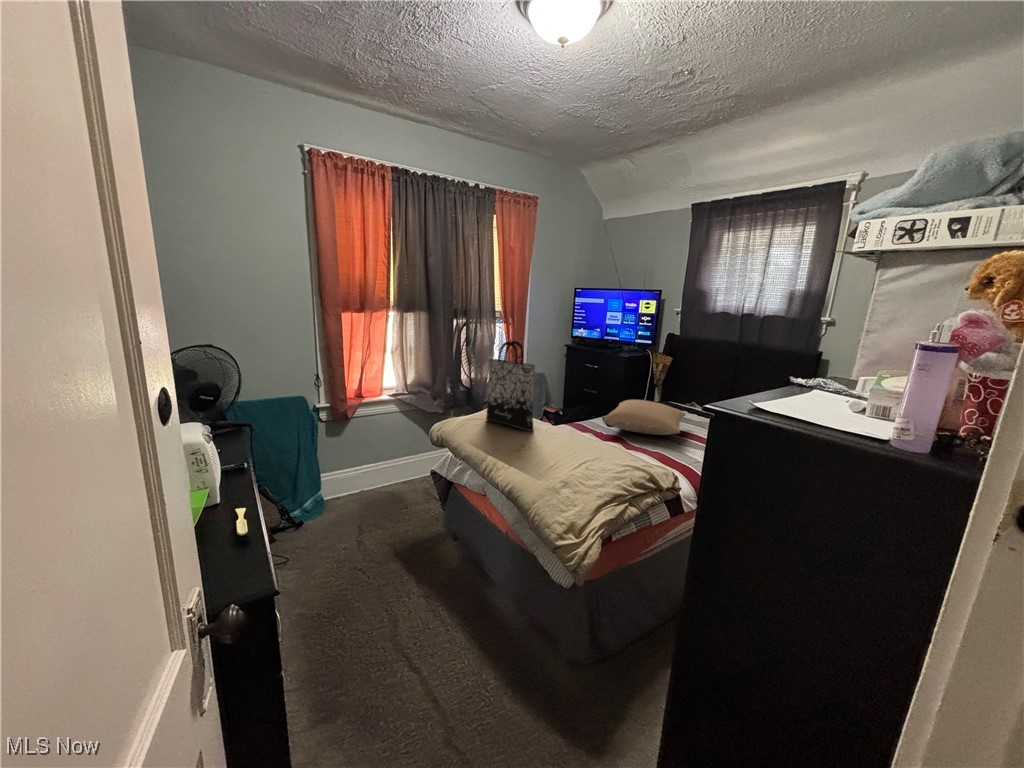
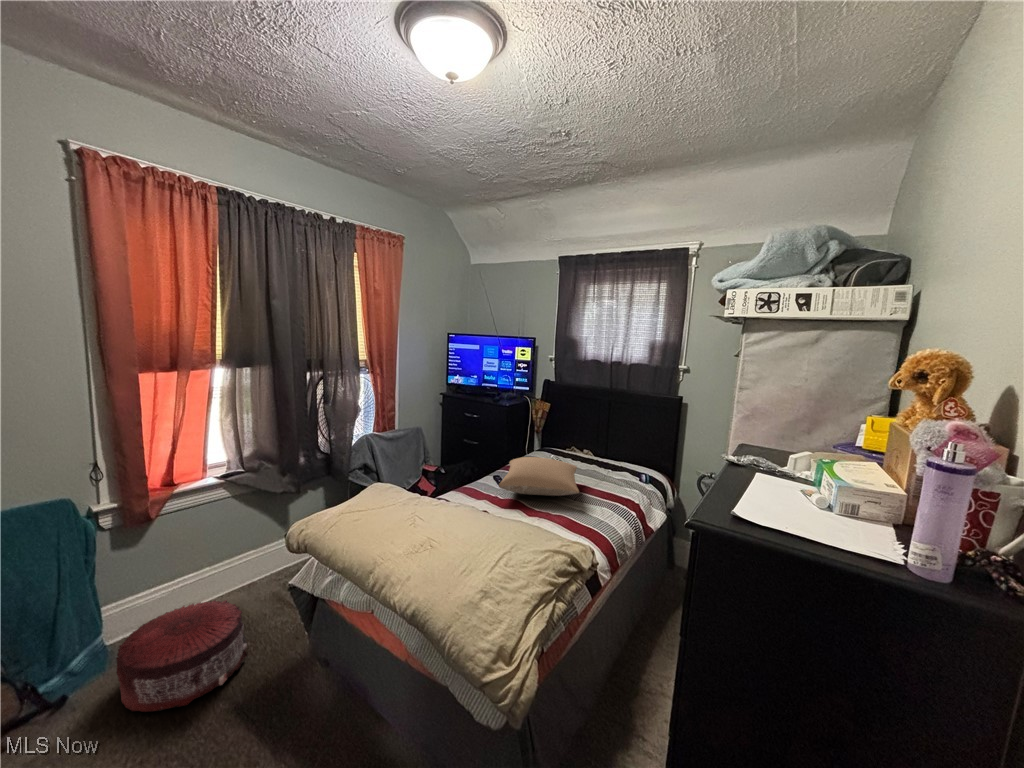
tote bag: present [486,341,535,431] -> none [366,411,430,520]
pouf: none [329,480,406,542] -> present [117,600,248,712]

